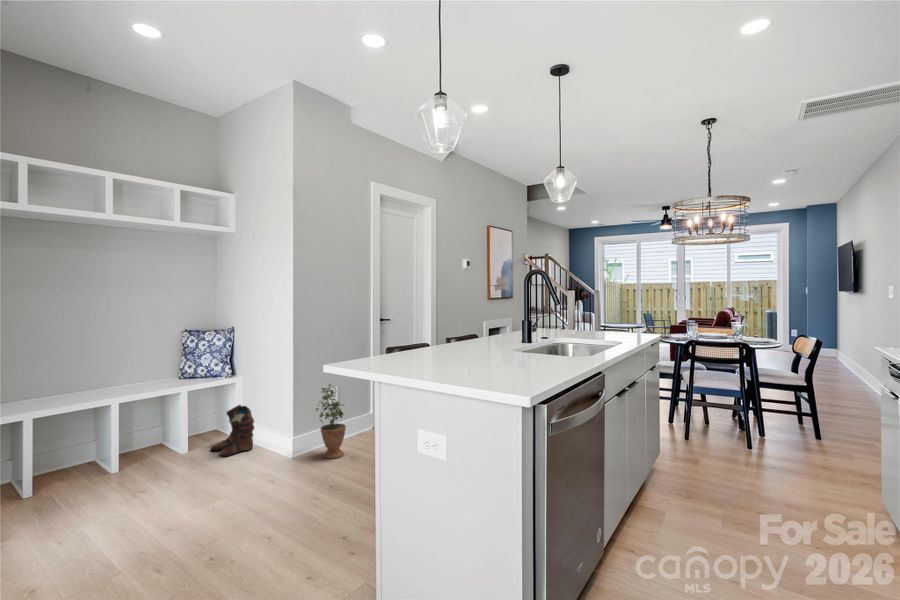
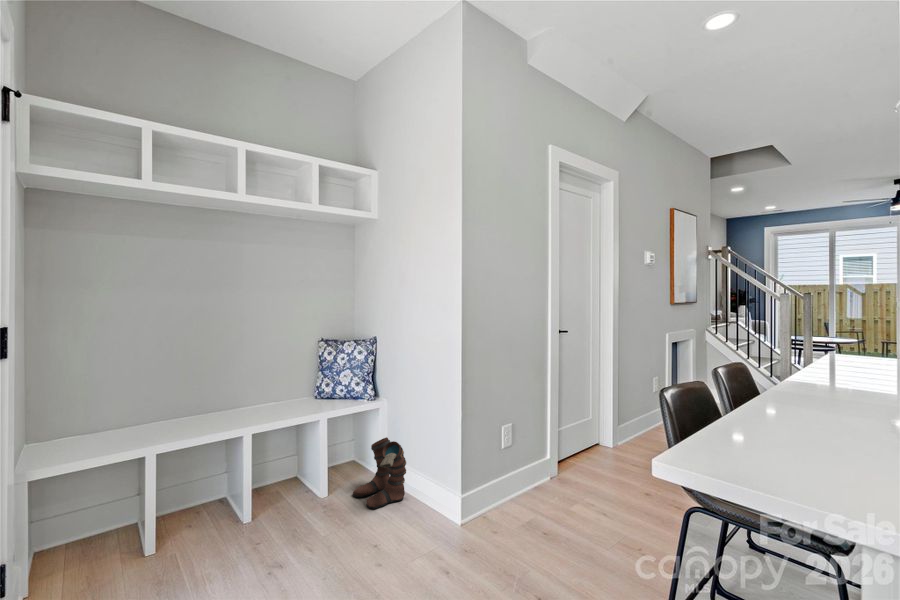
potted plant: present [316,384,346,459] -> none [495,420,533,529]

